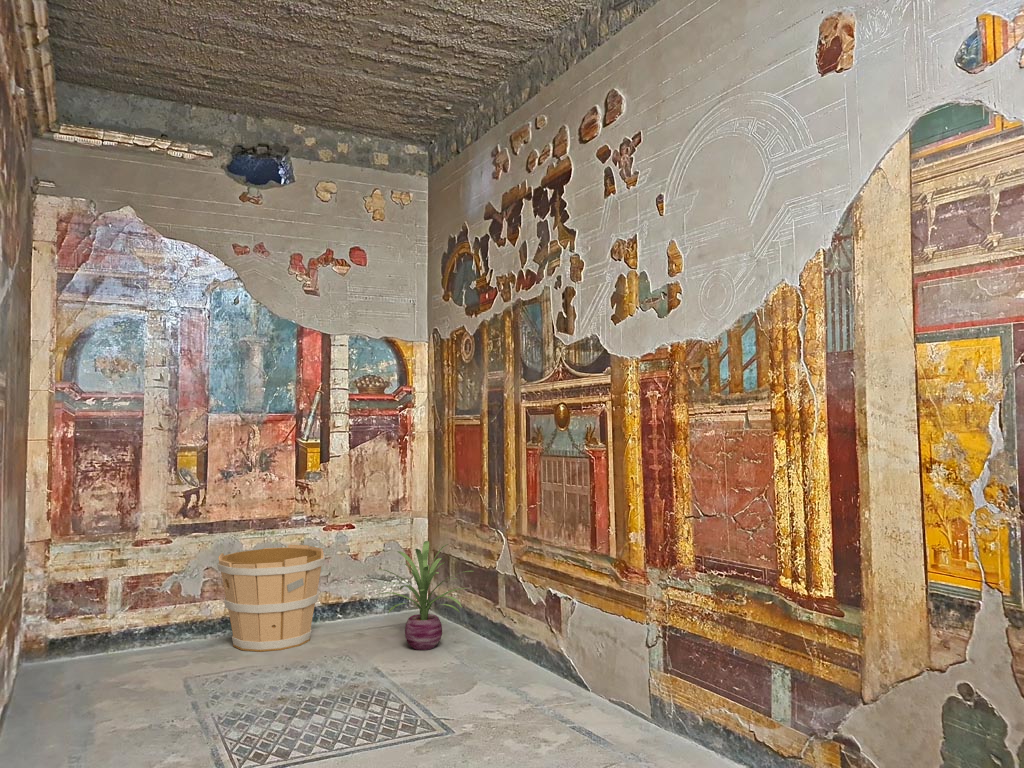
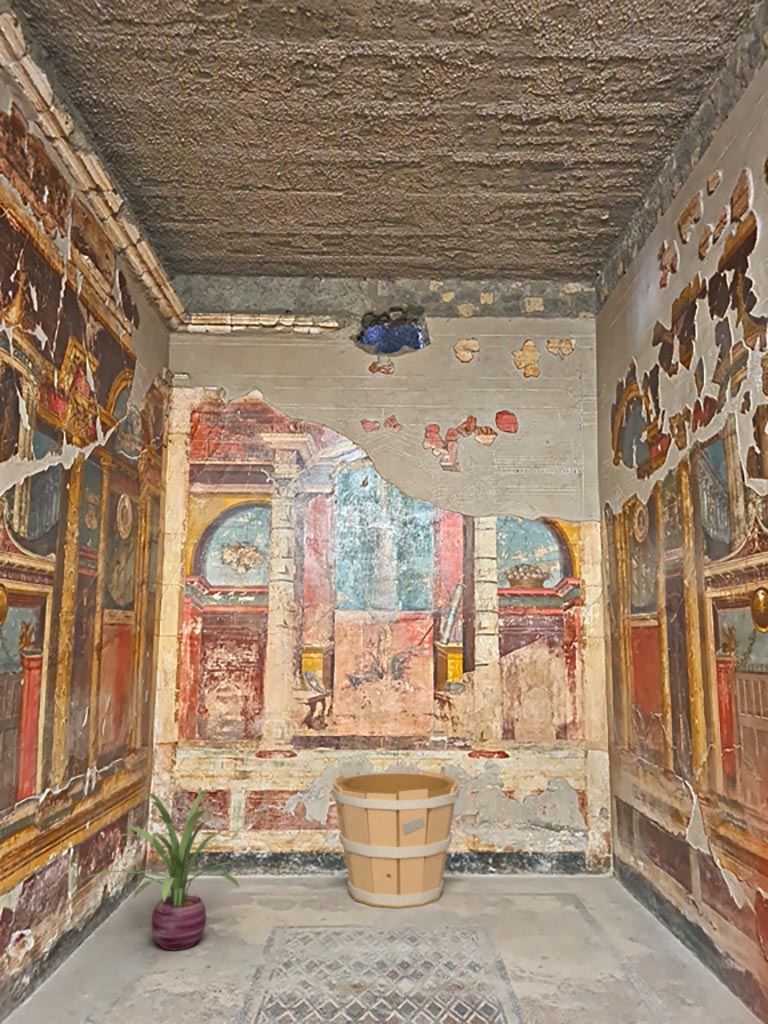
decorative plant: present [379,541,472,650] -> present [89,790,242,951]

